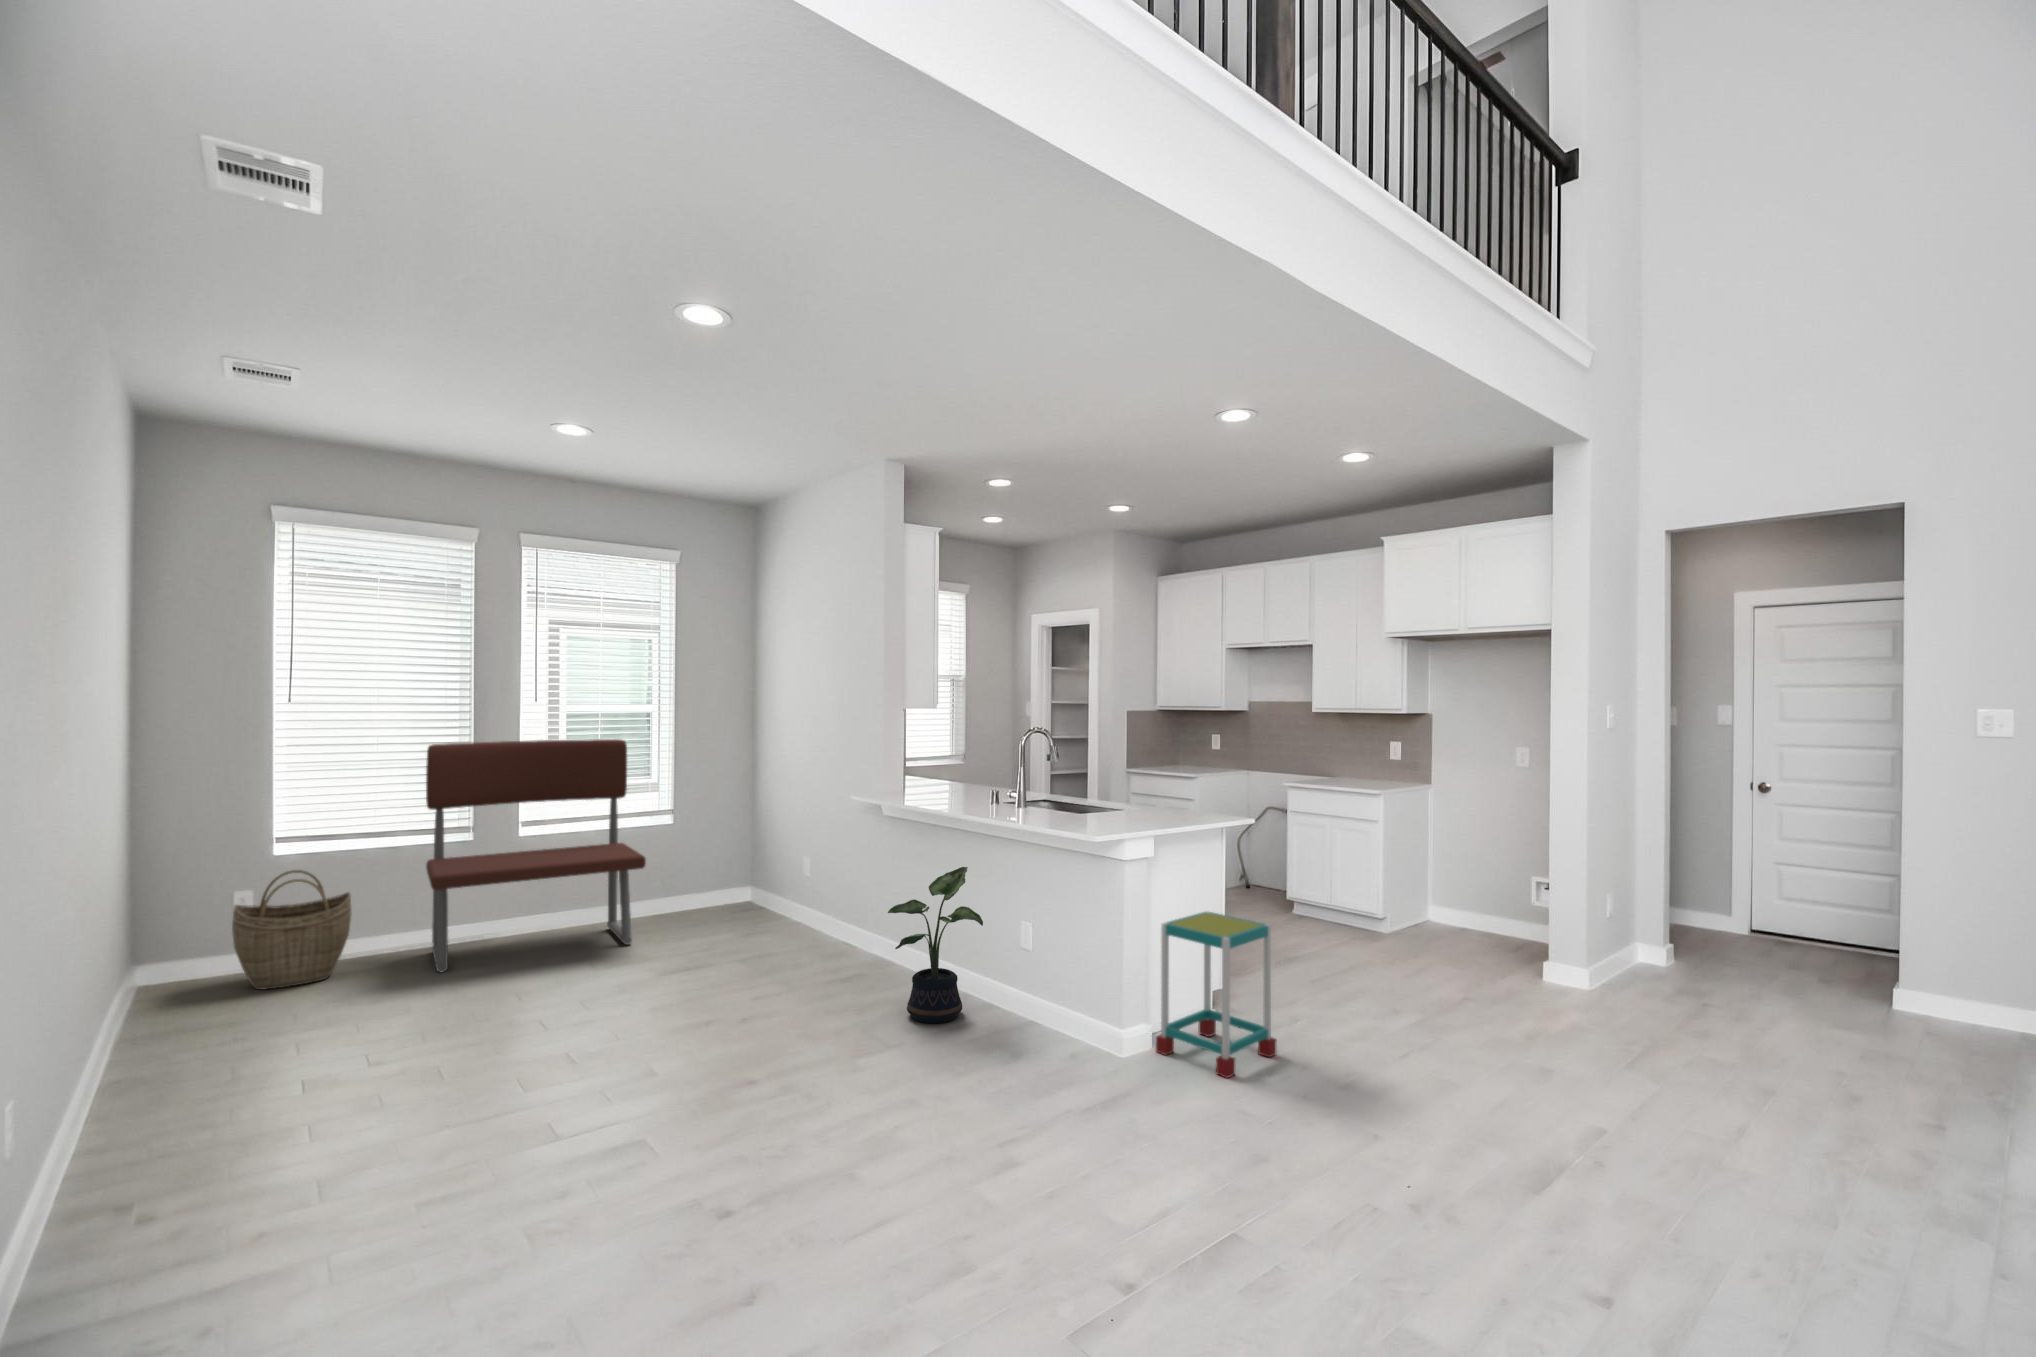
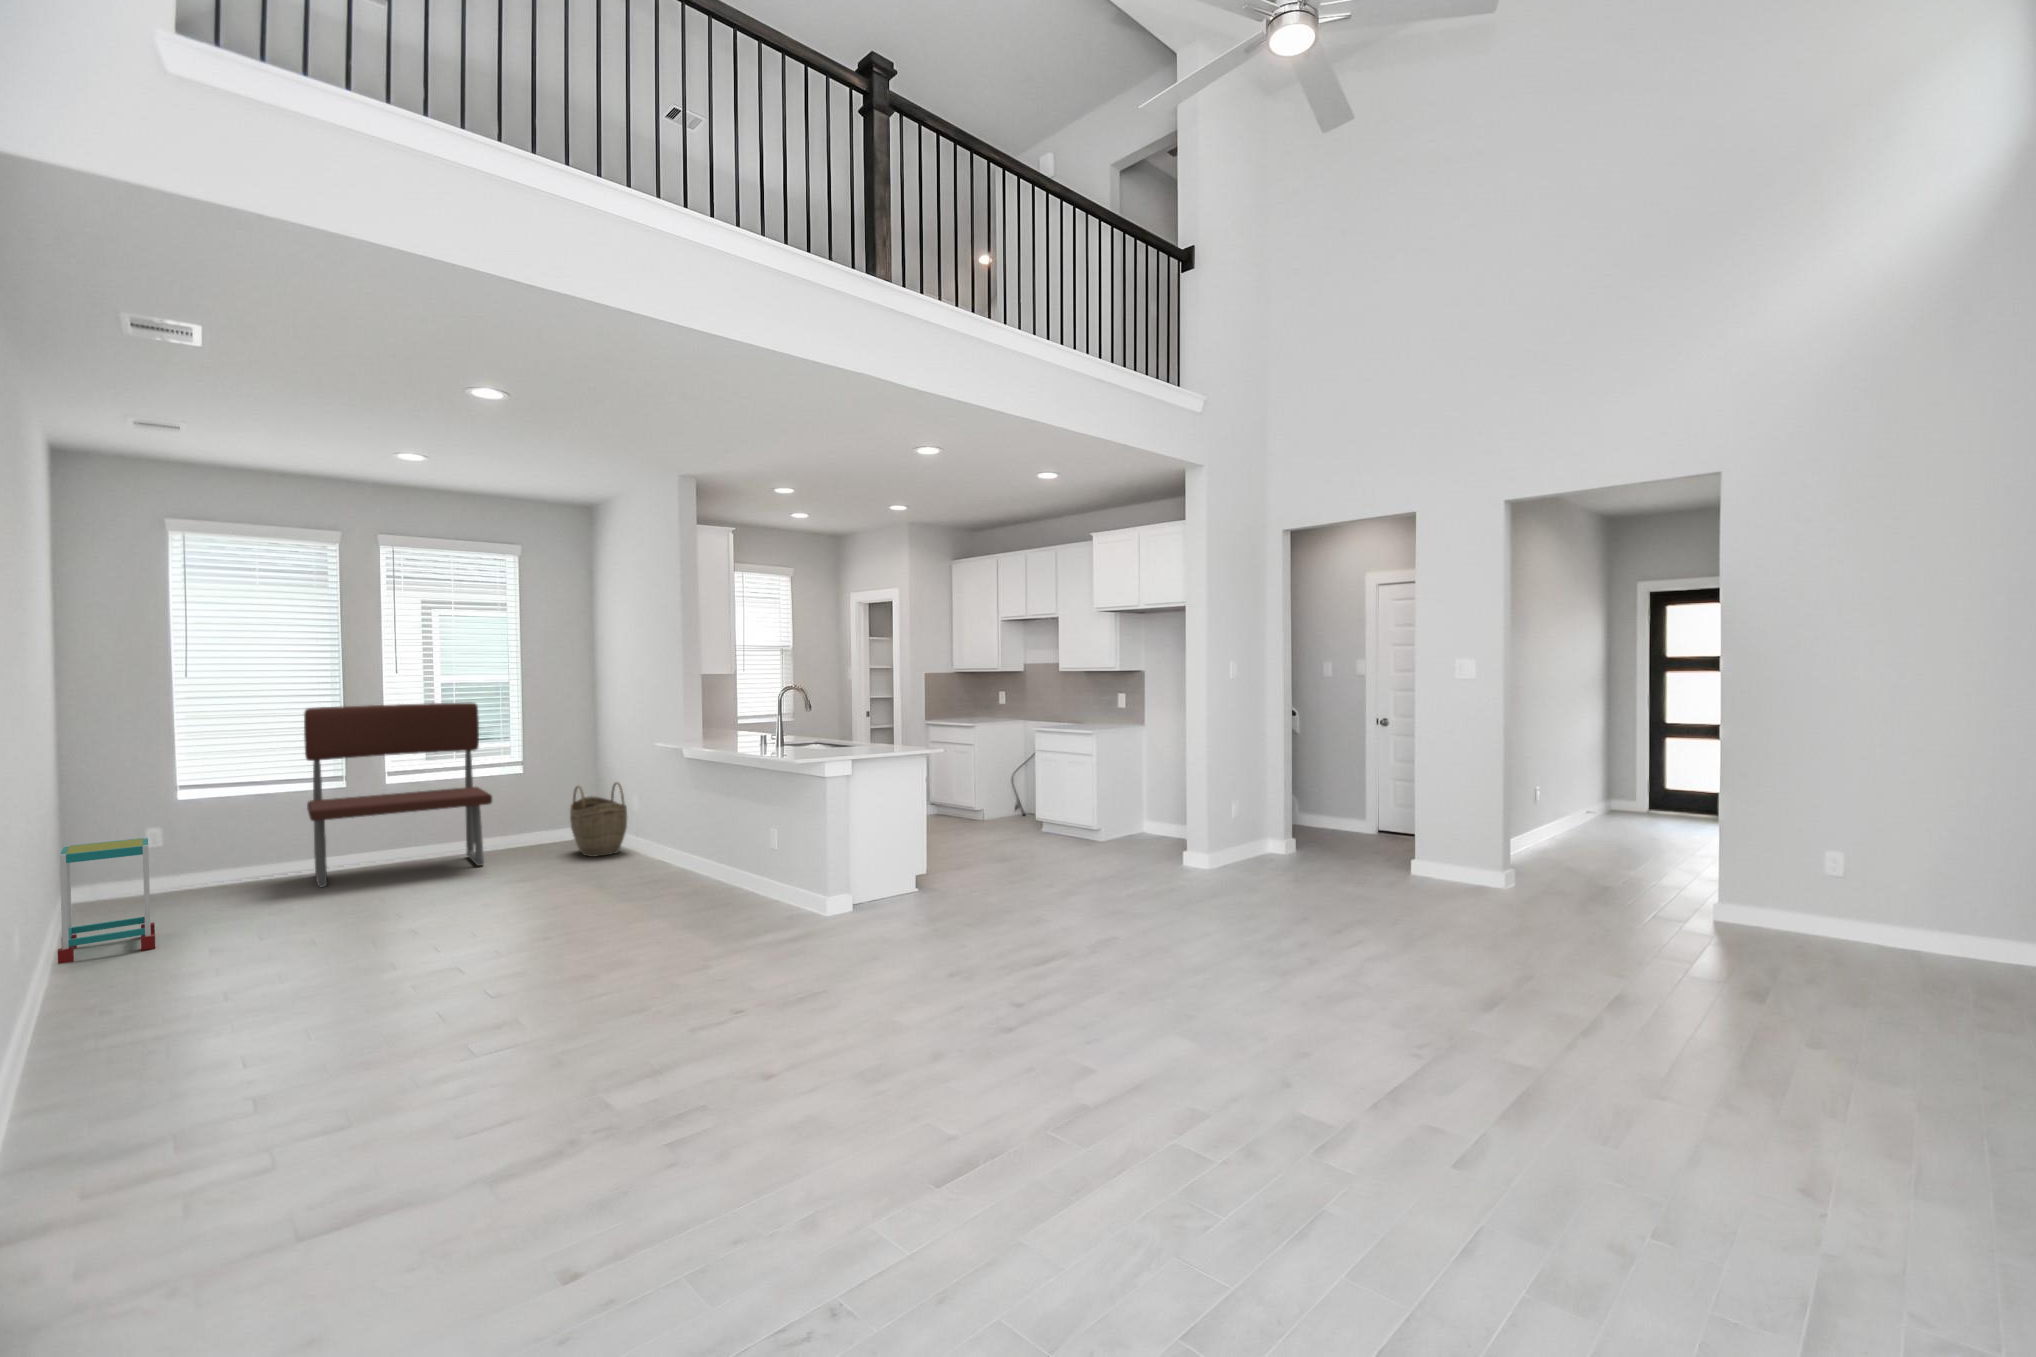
potted plant: present [888,867,983,1023] -> none [665,790,736,903]
woven basket: present [232,870,351,989] -> present [570,782,627,857]
side table: present [1156,911,1276,1078] -> present [58,838,155,964]

